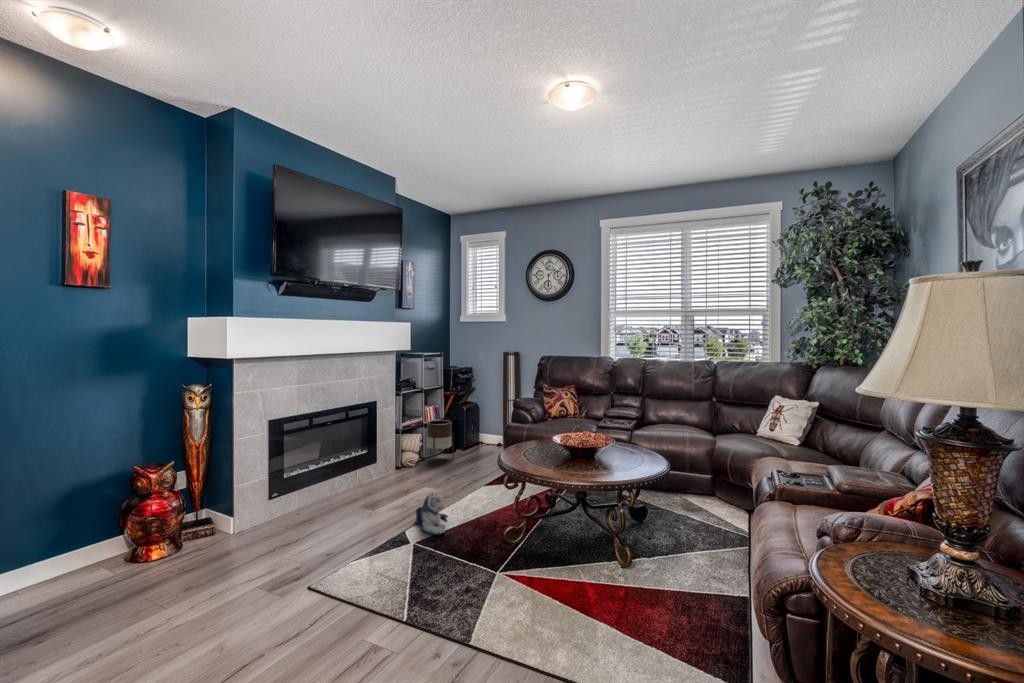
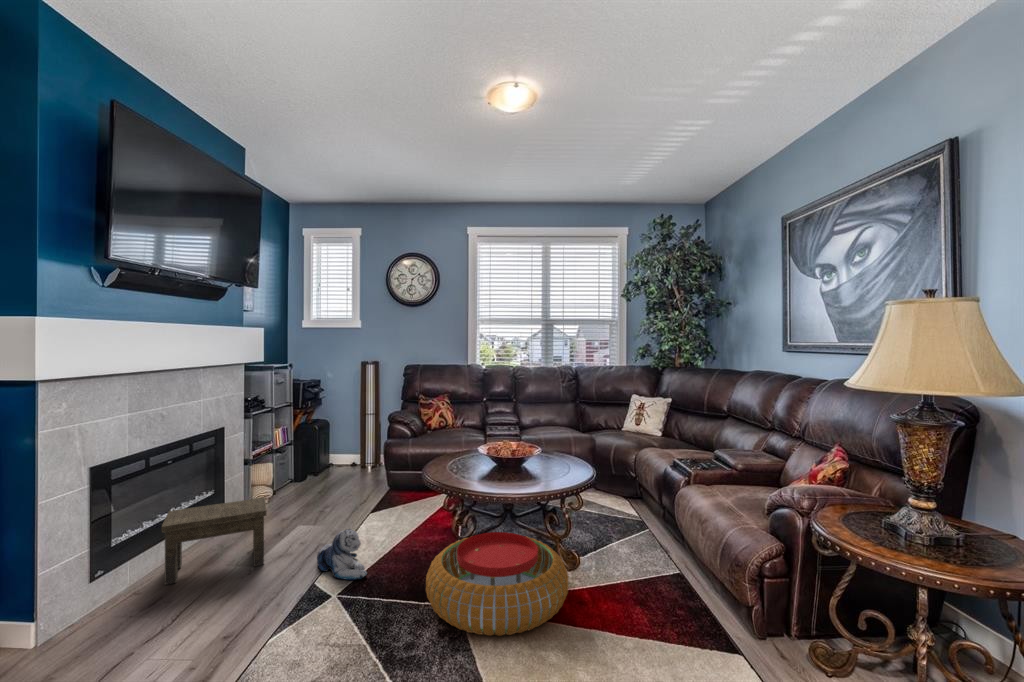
planter: present [427,420,454,463] -> none [279,443,312,495]
side table: none [315,459,391,512] -> present [161,497,267,585]
pouf: none [468,514,602,607] -> present [426,532,569,636]

